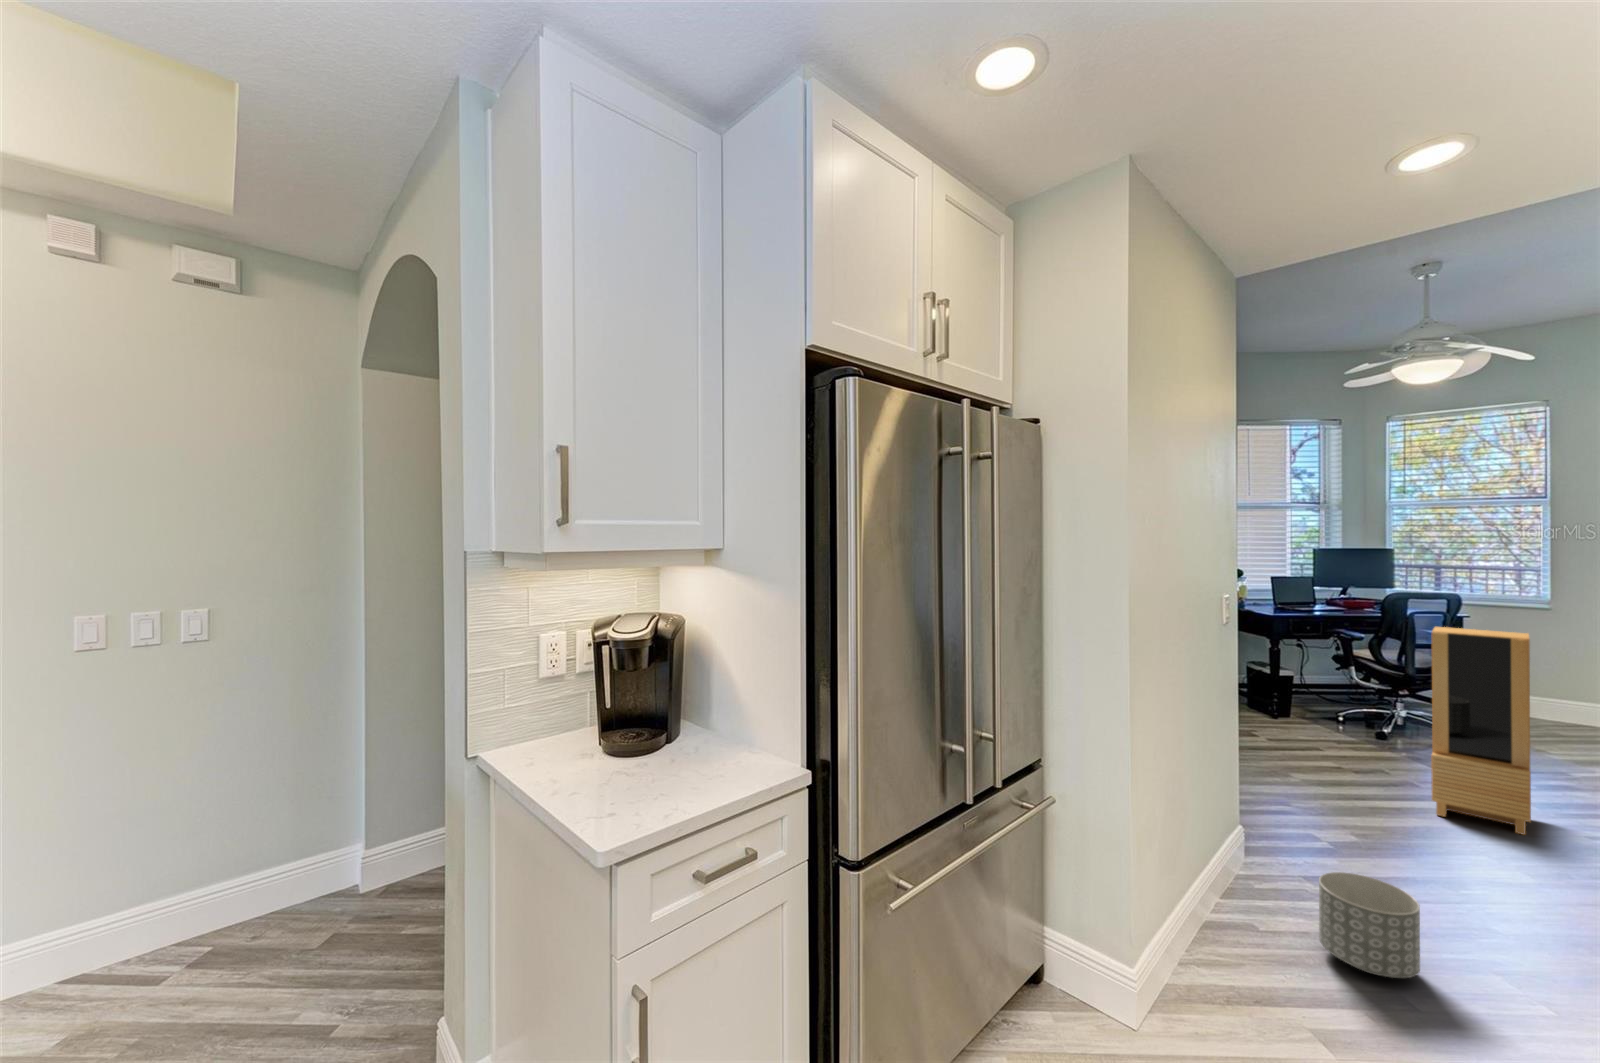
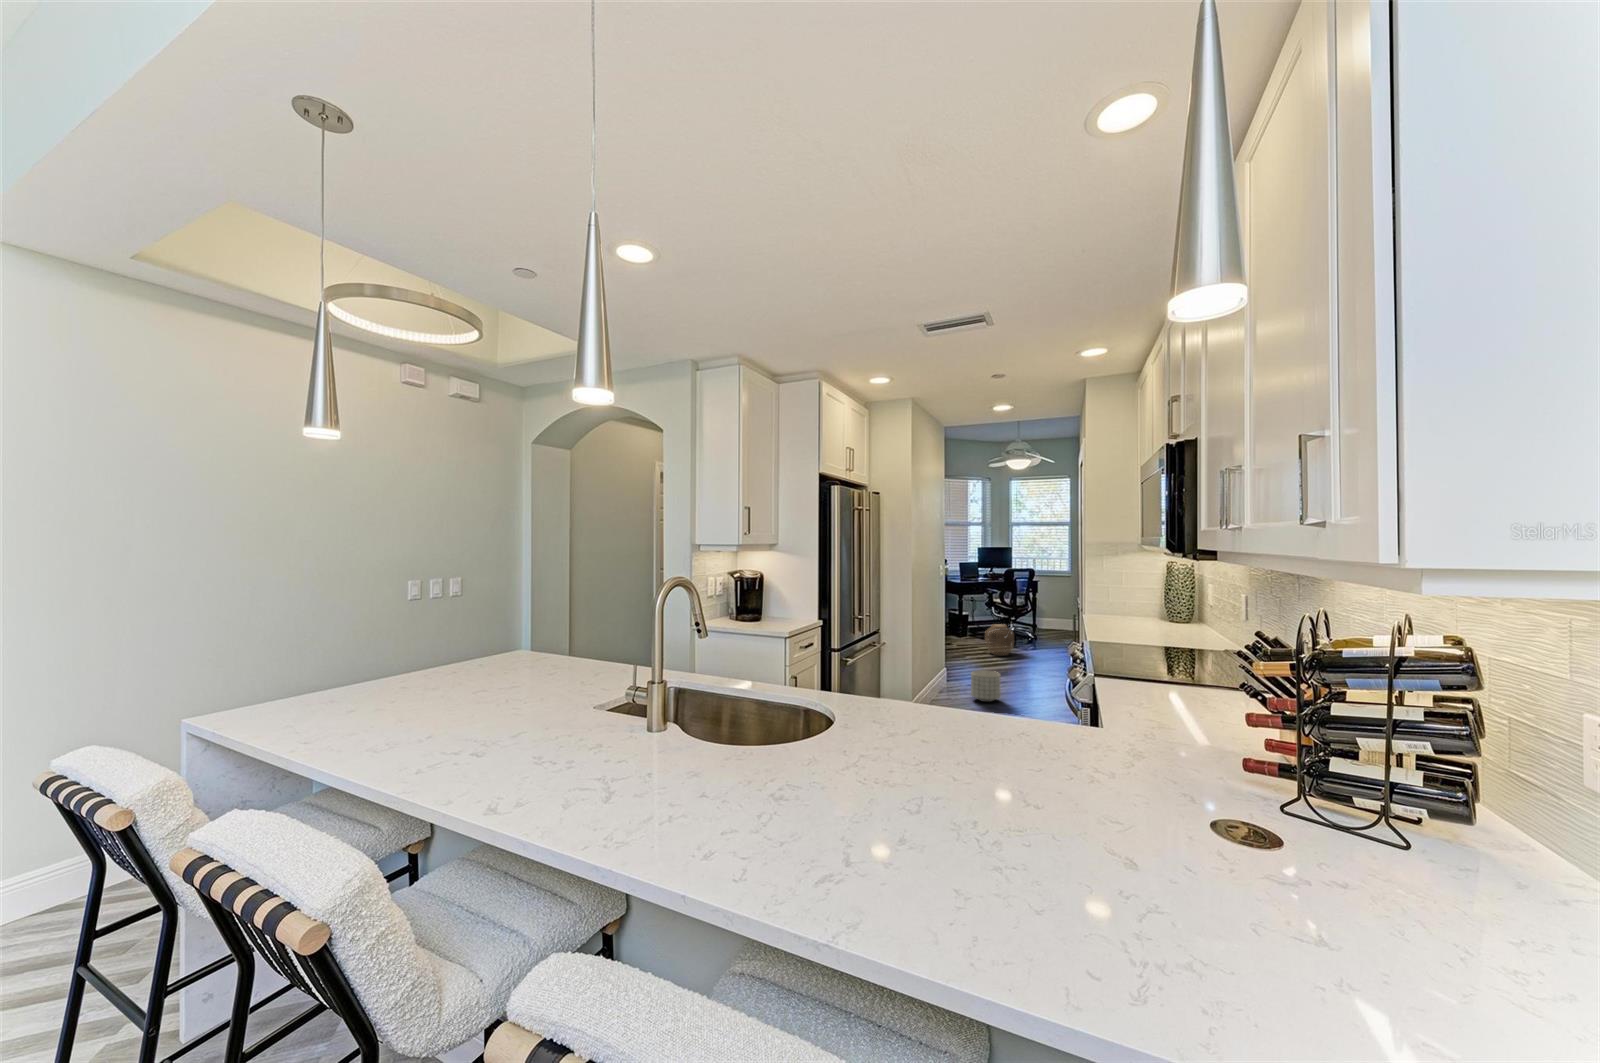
storage cabinet: present [1431,627,1531,835] -> none [1016,582,1050,666]
woven basket: none [1339,710,1417,781] -> present [985,624,1014,655]

